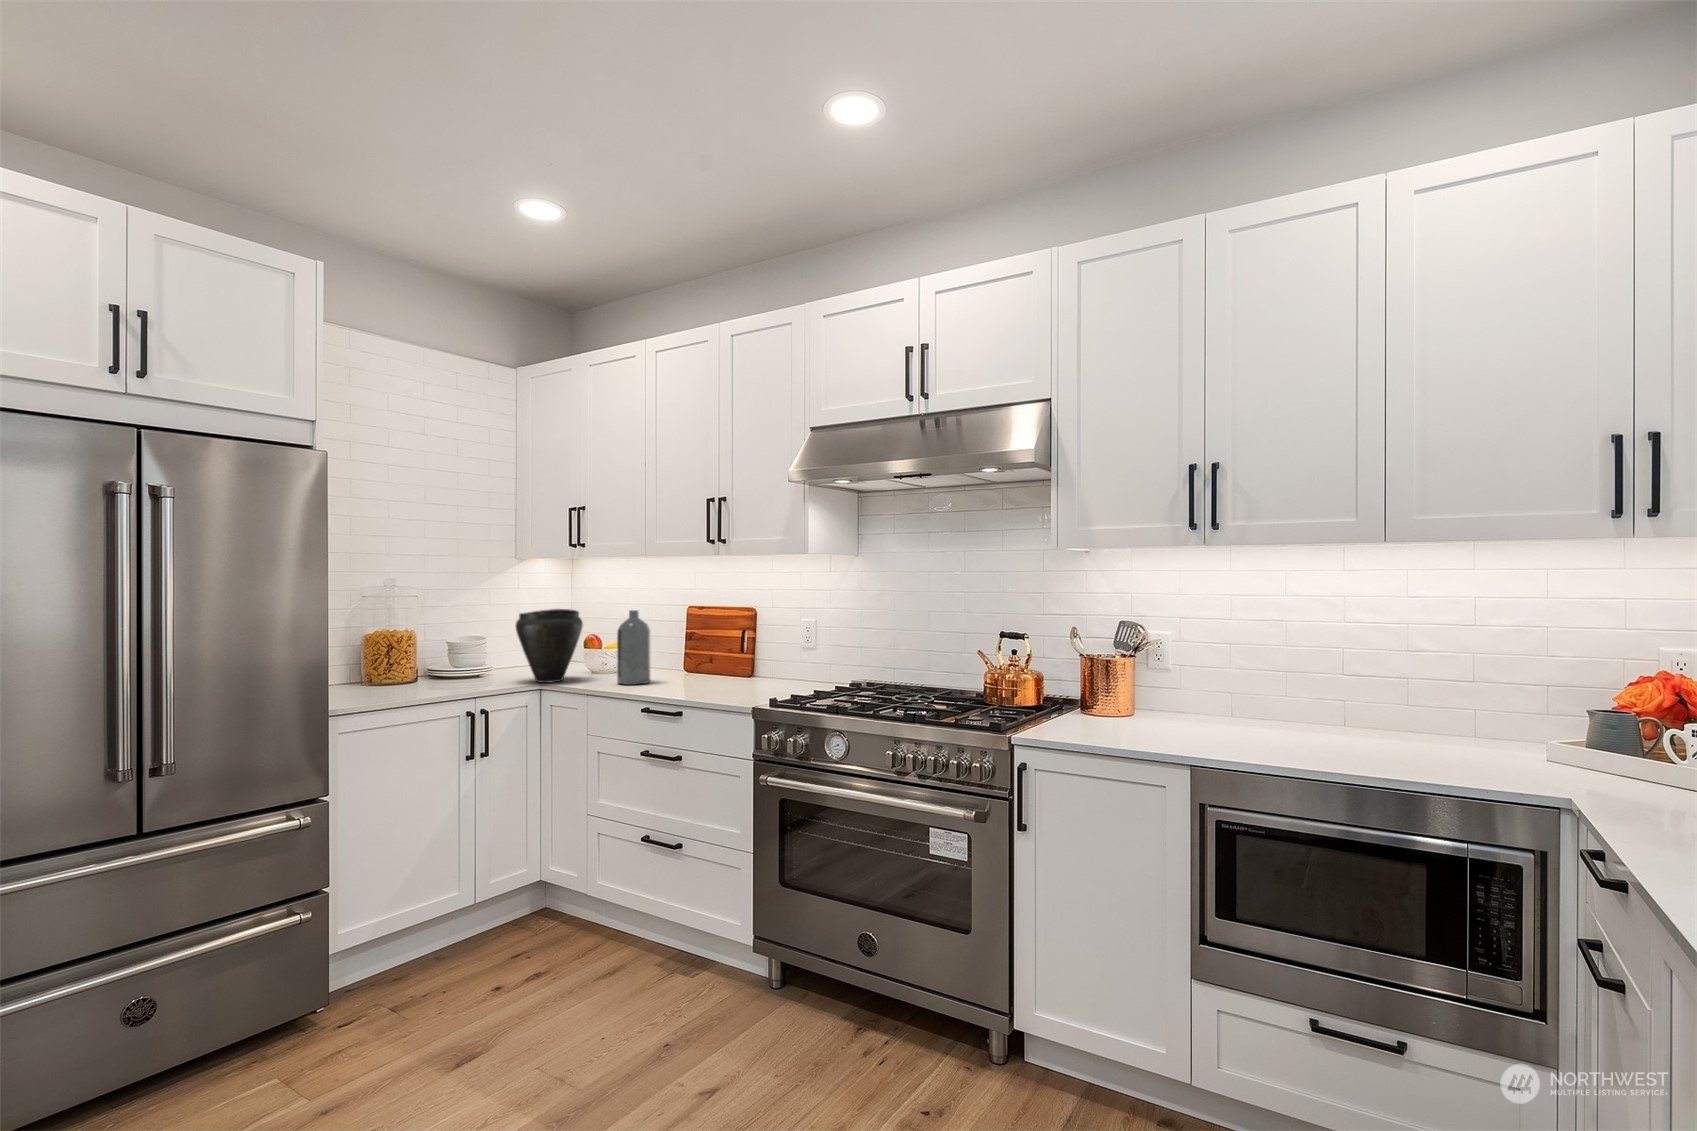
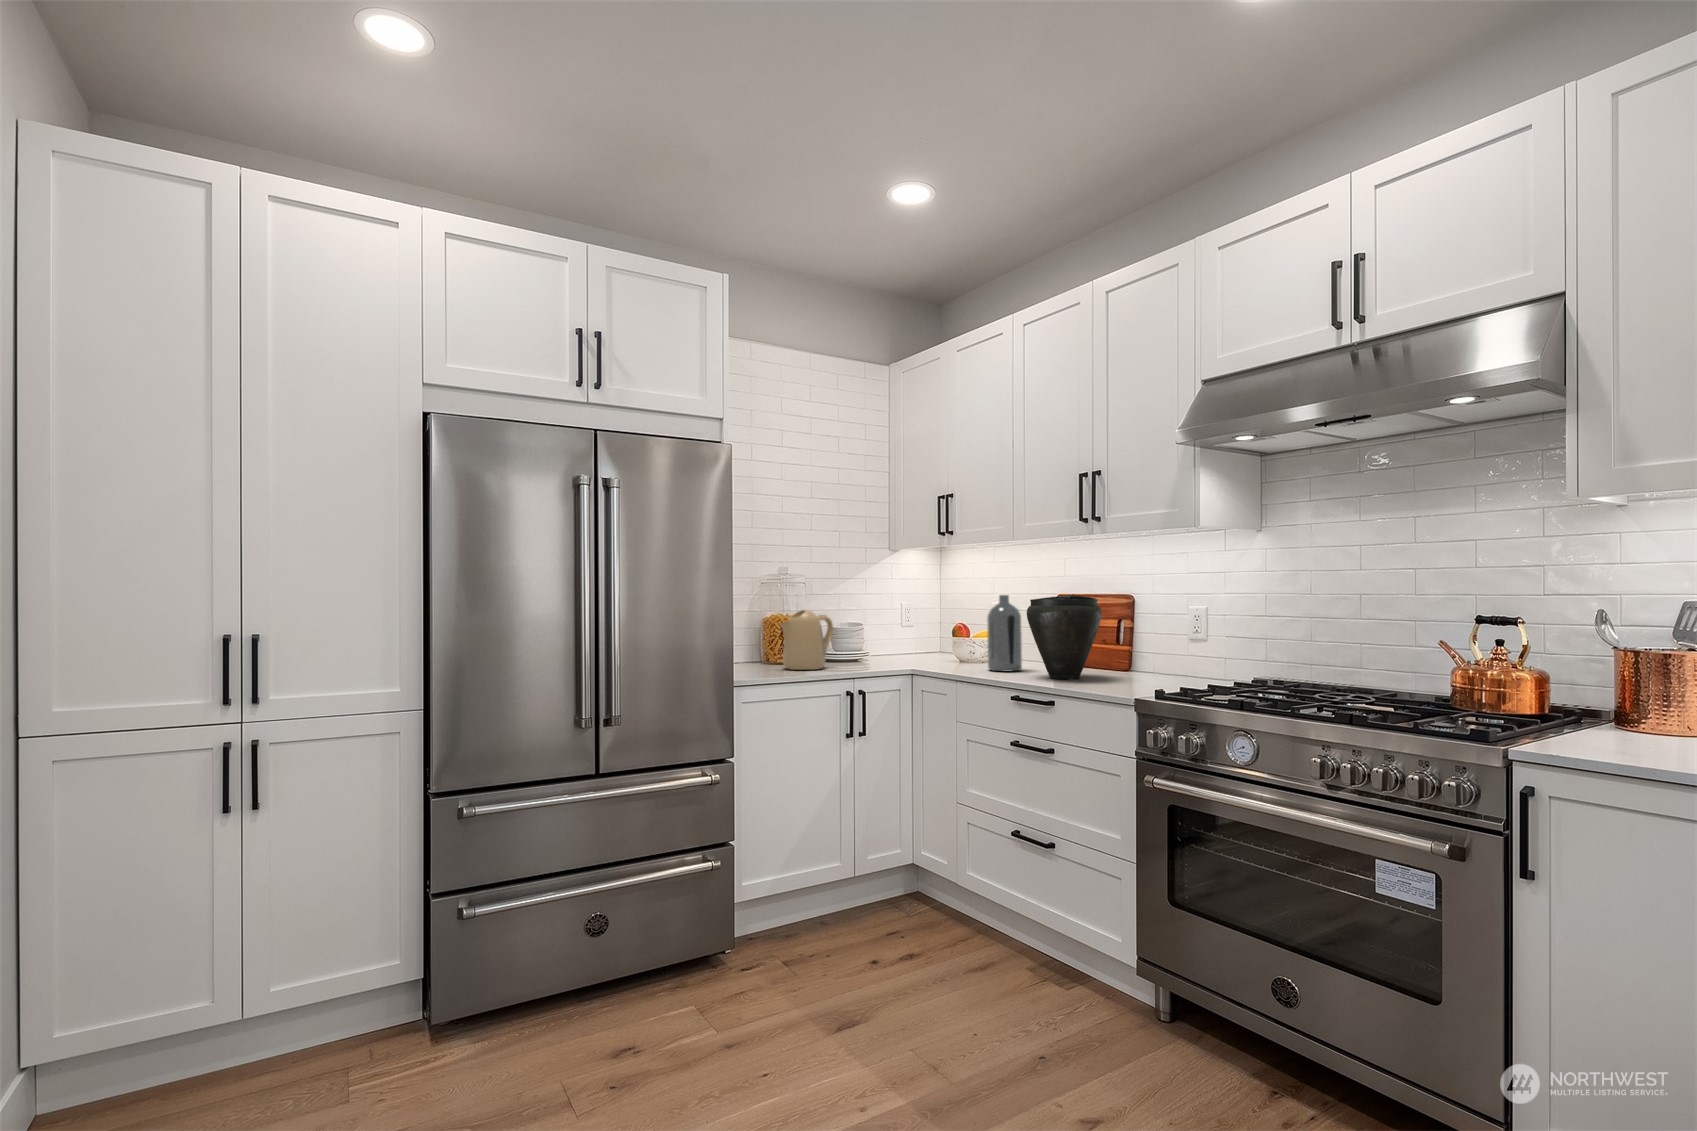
vase: present [516,609,583,683] -> present [1027,596,1102,679]
kettle: none [388,629,451,694] -> present [781,610,833,670]

